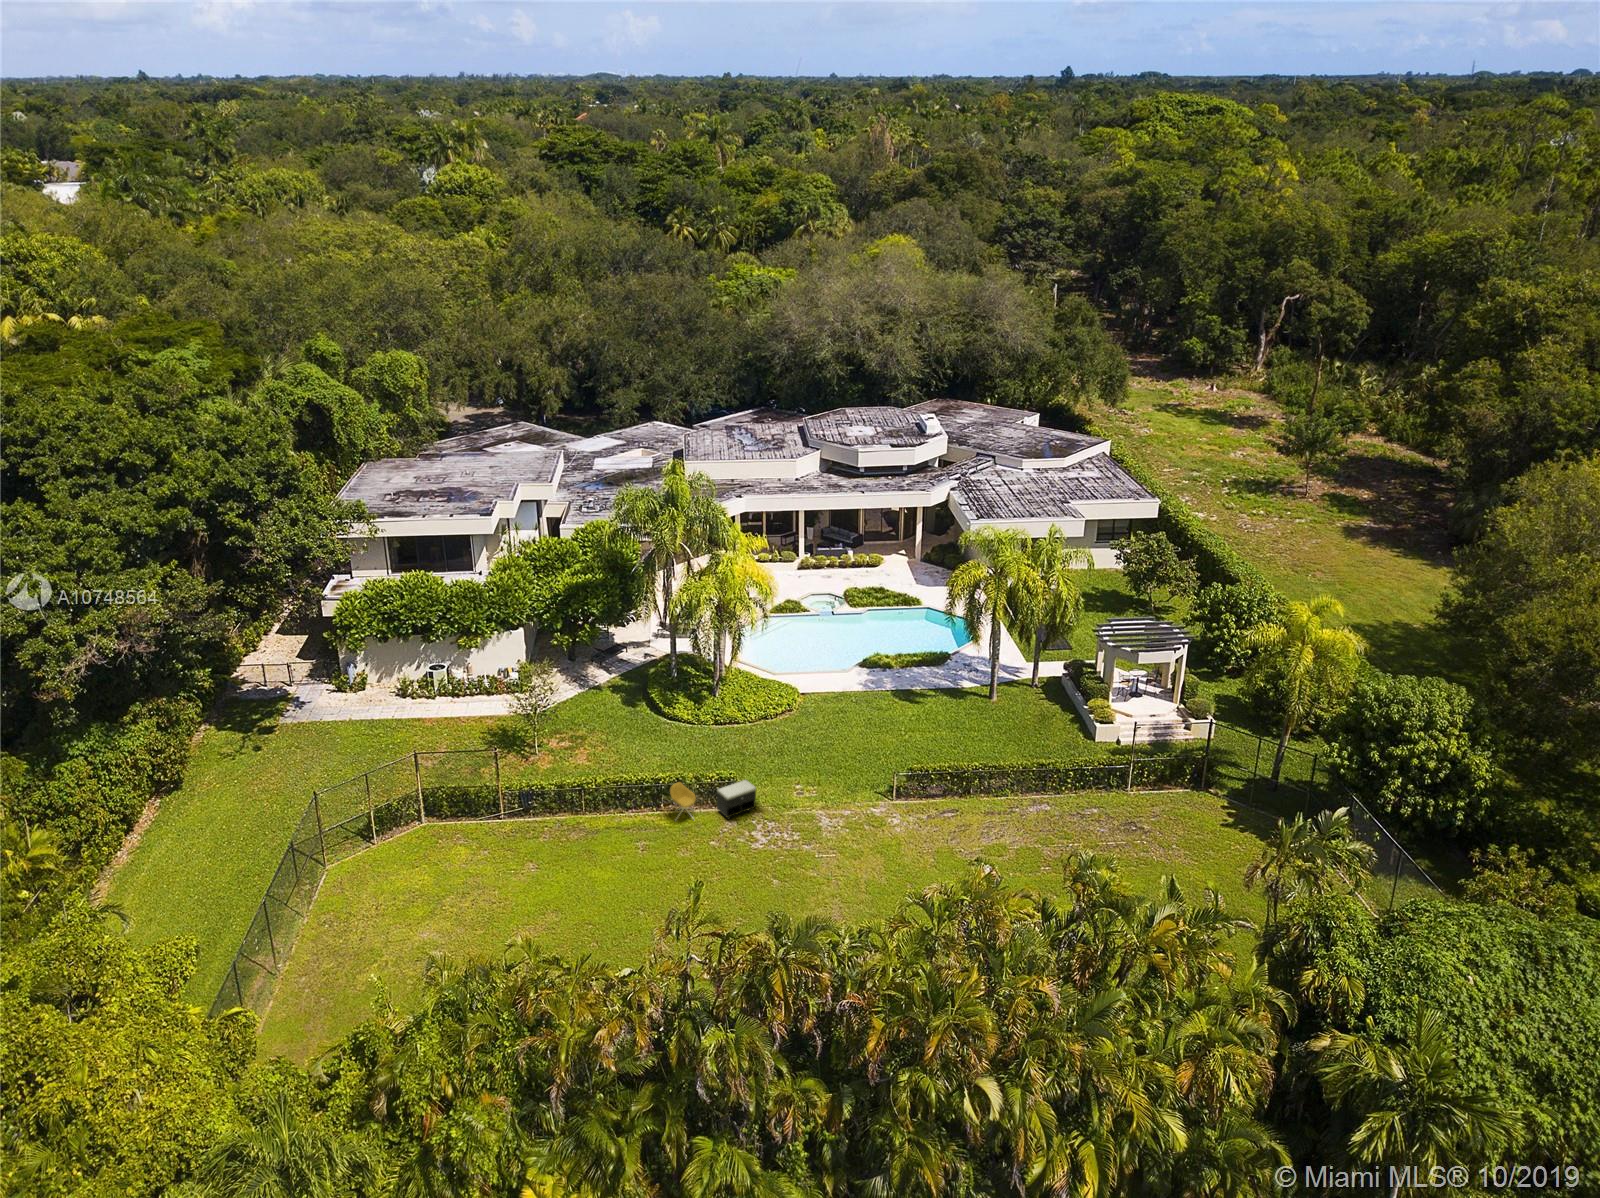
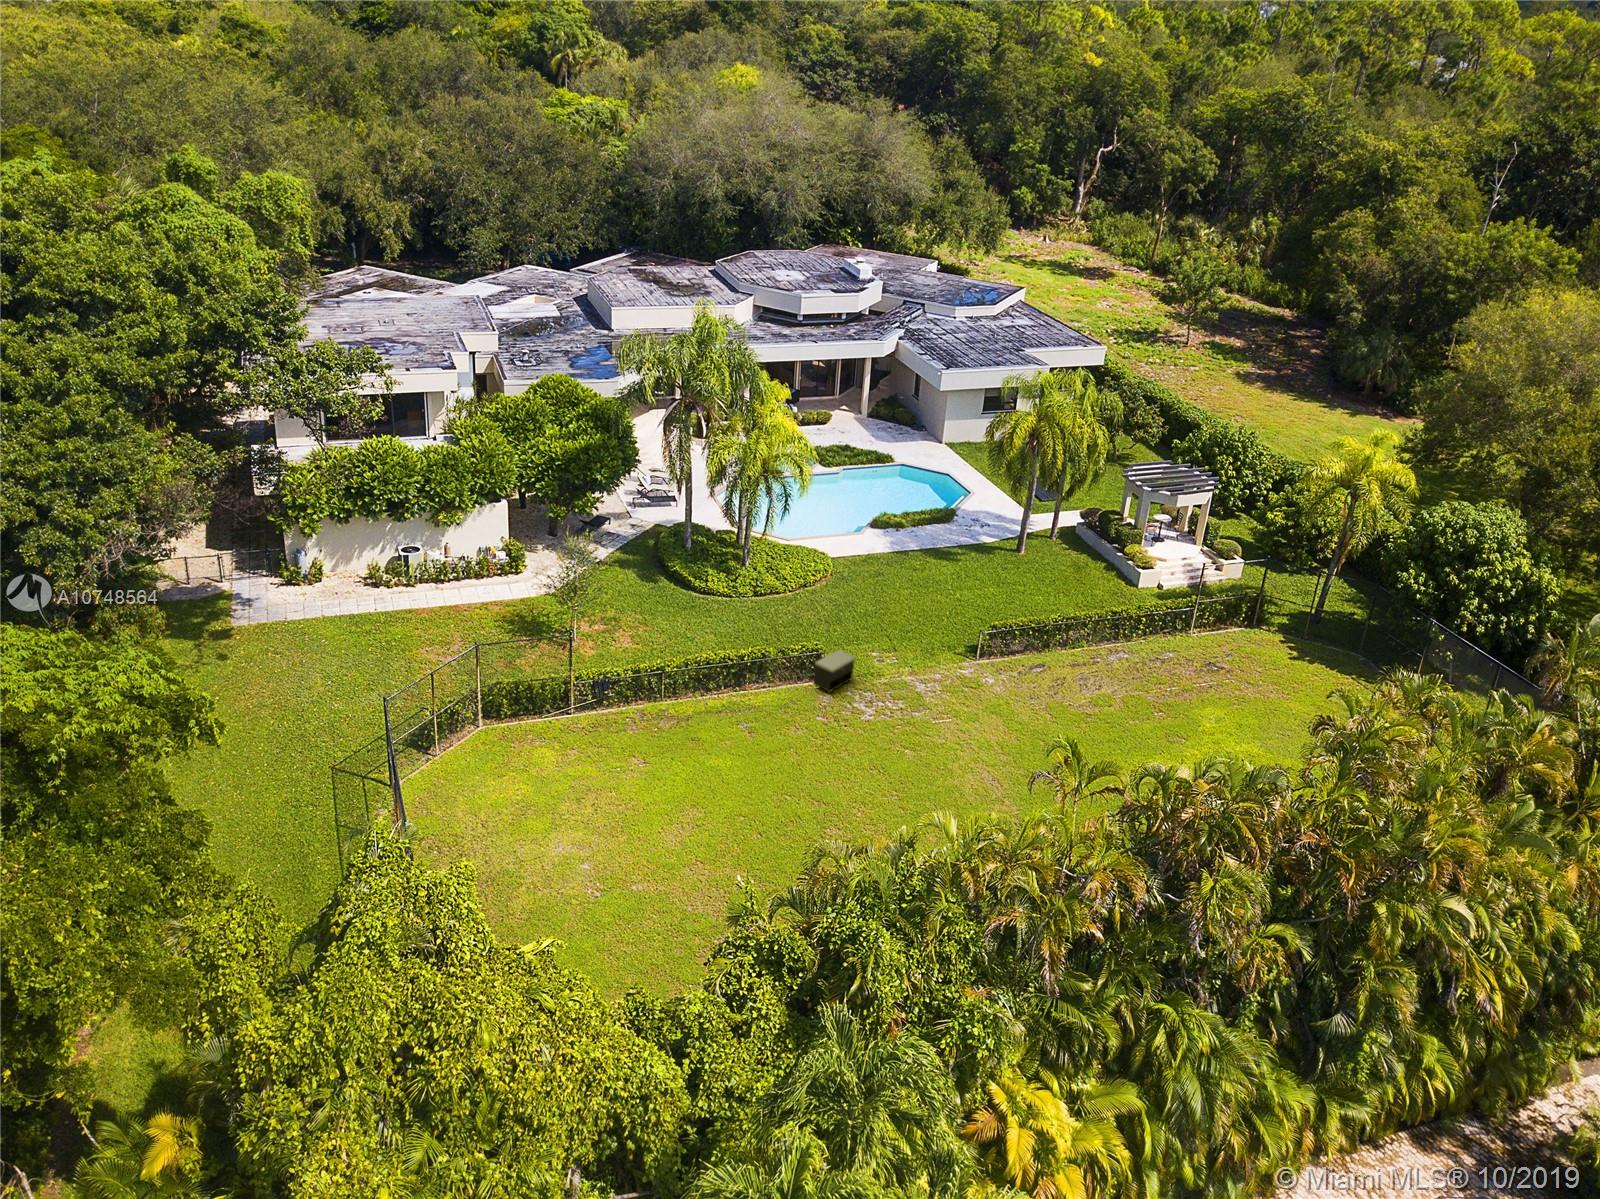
chair: present [670,782,696,811] -> none [768,657,794,701]

